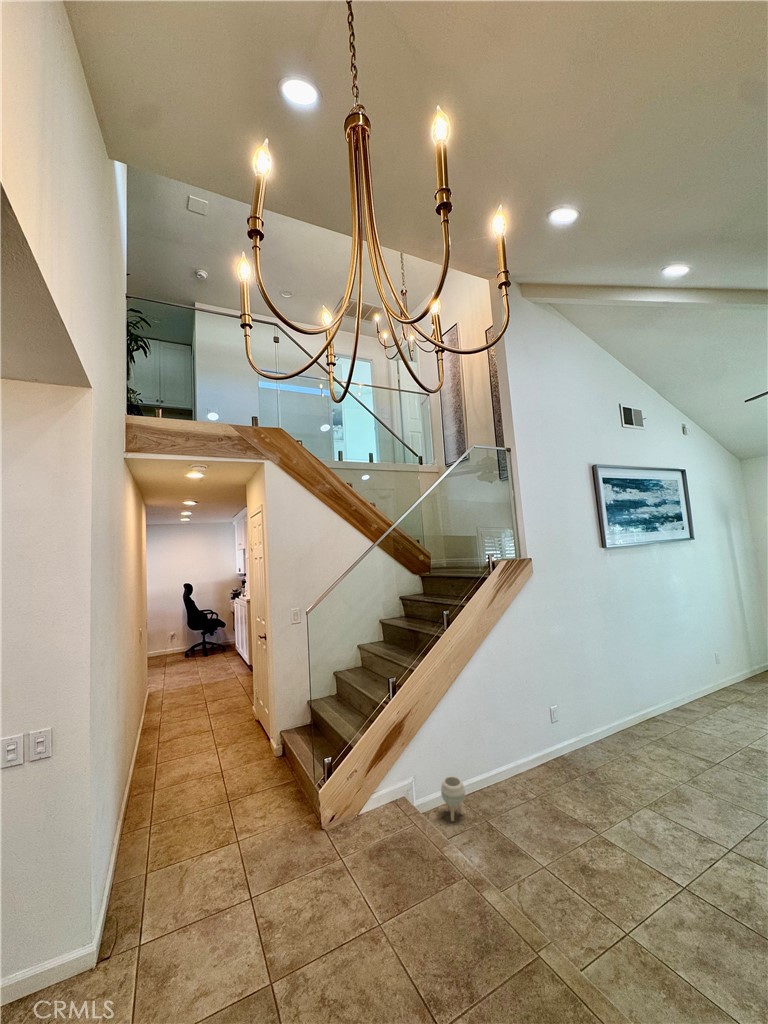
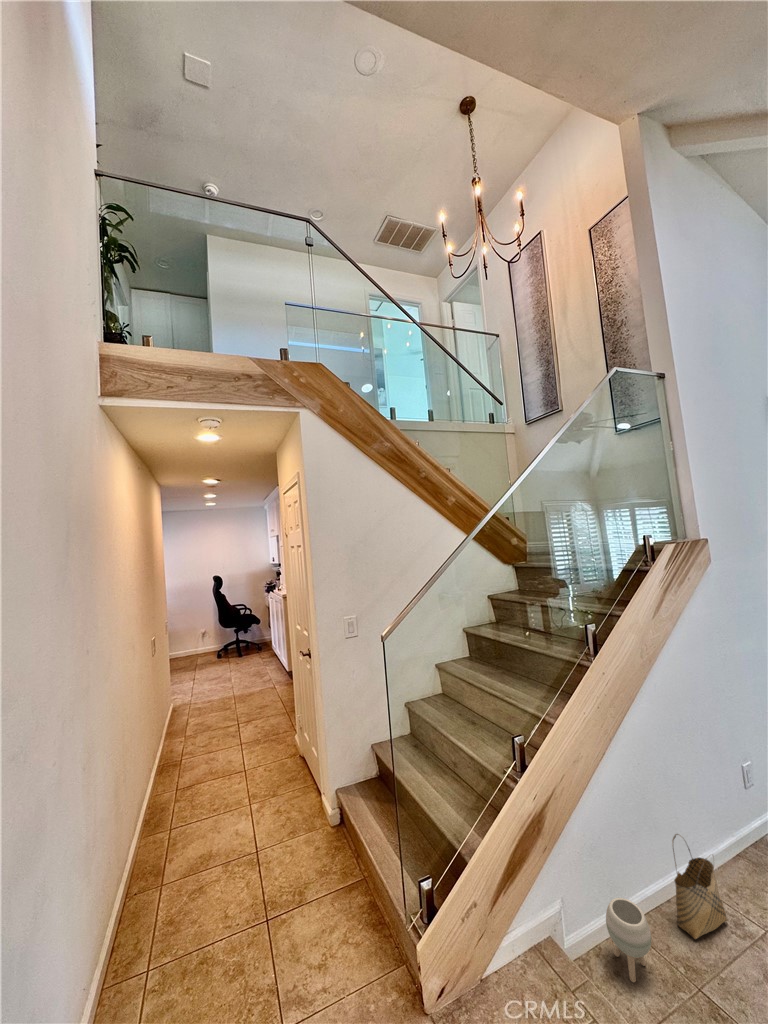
woven basket: none [488,743,519,802] -> present [672,834,727,939]

